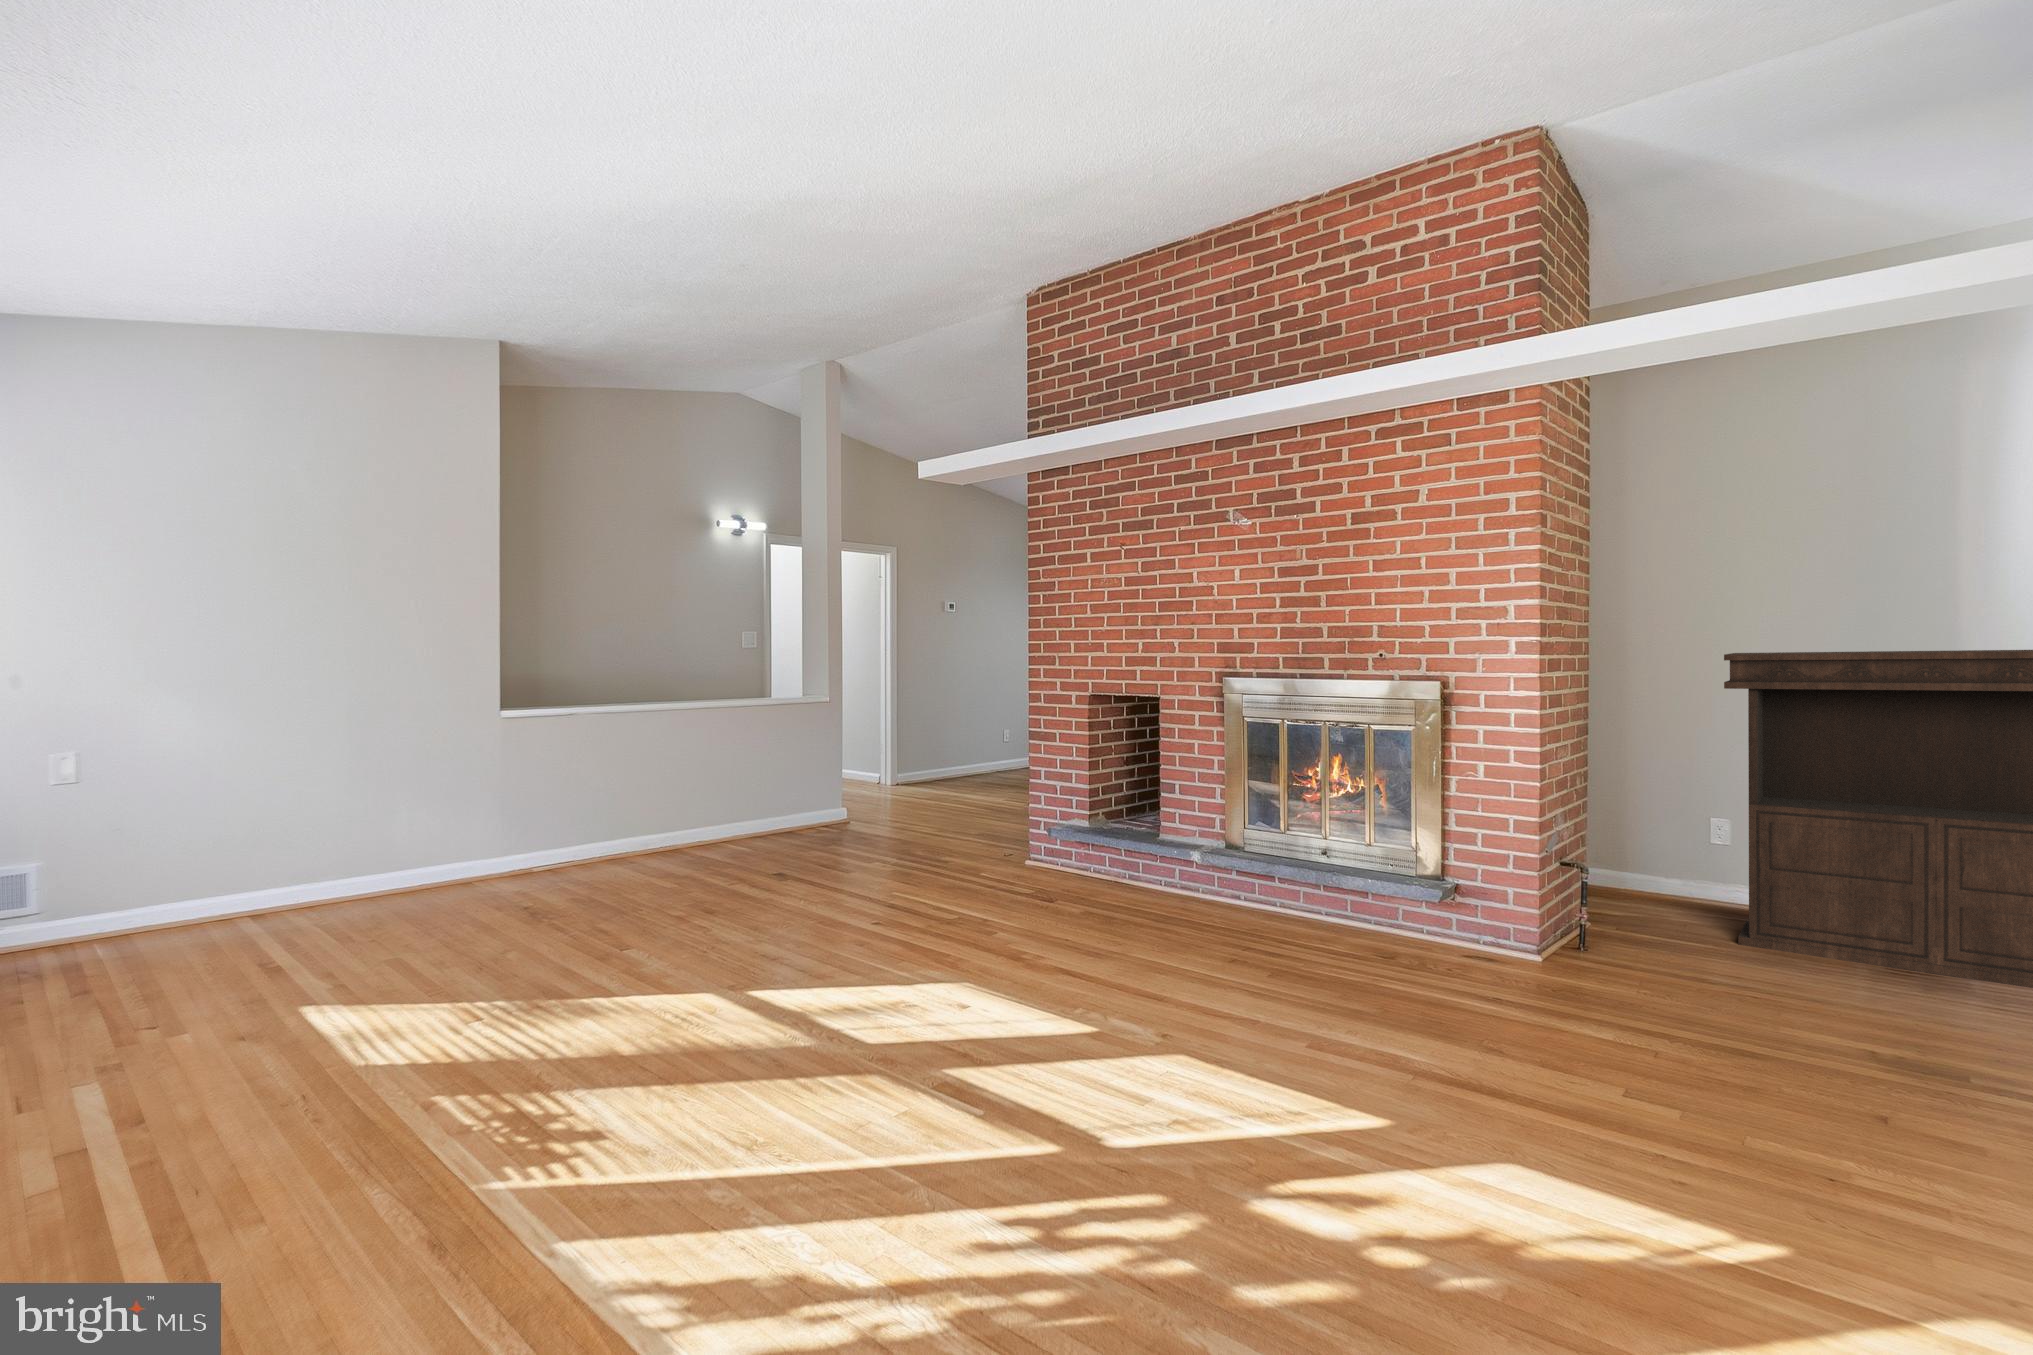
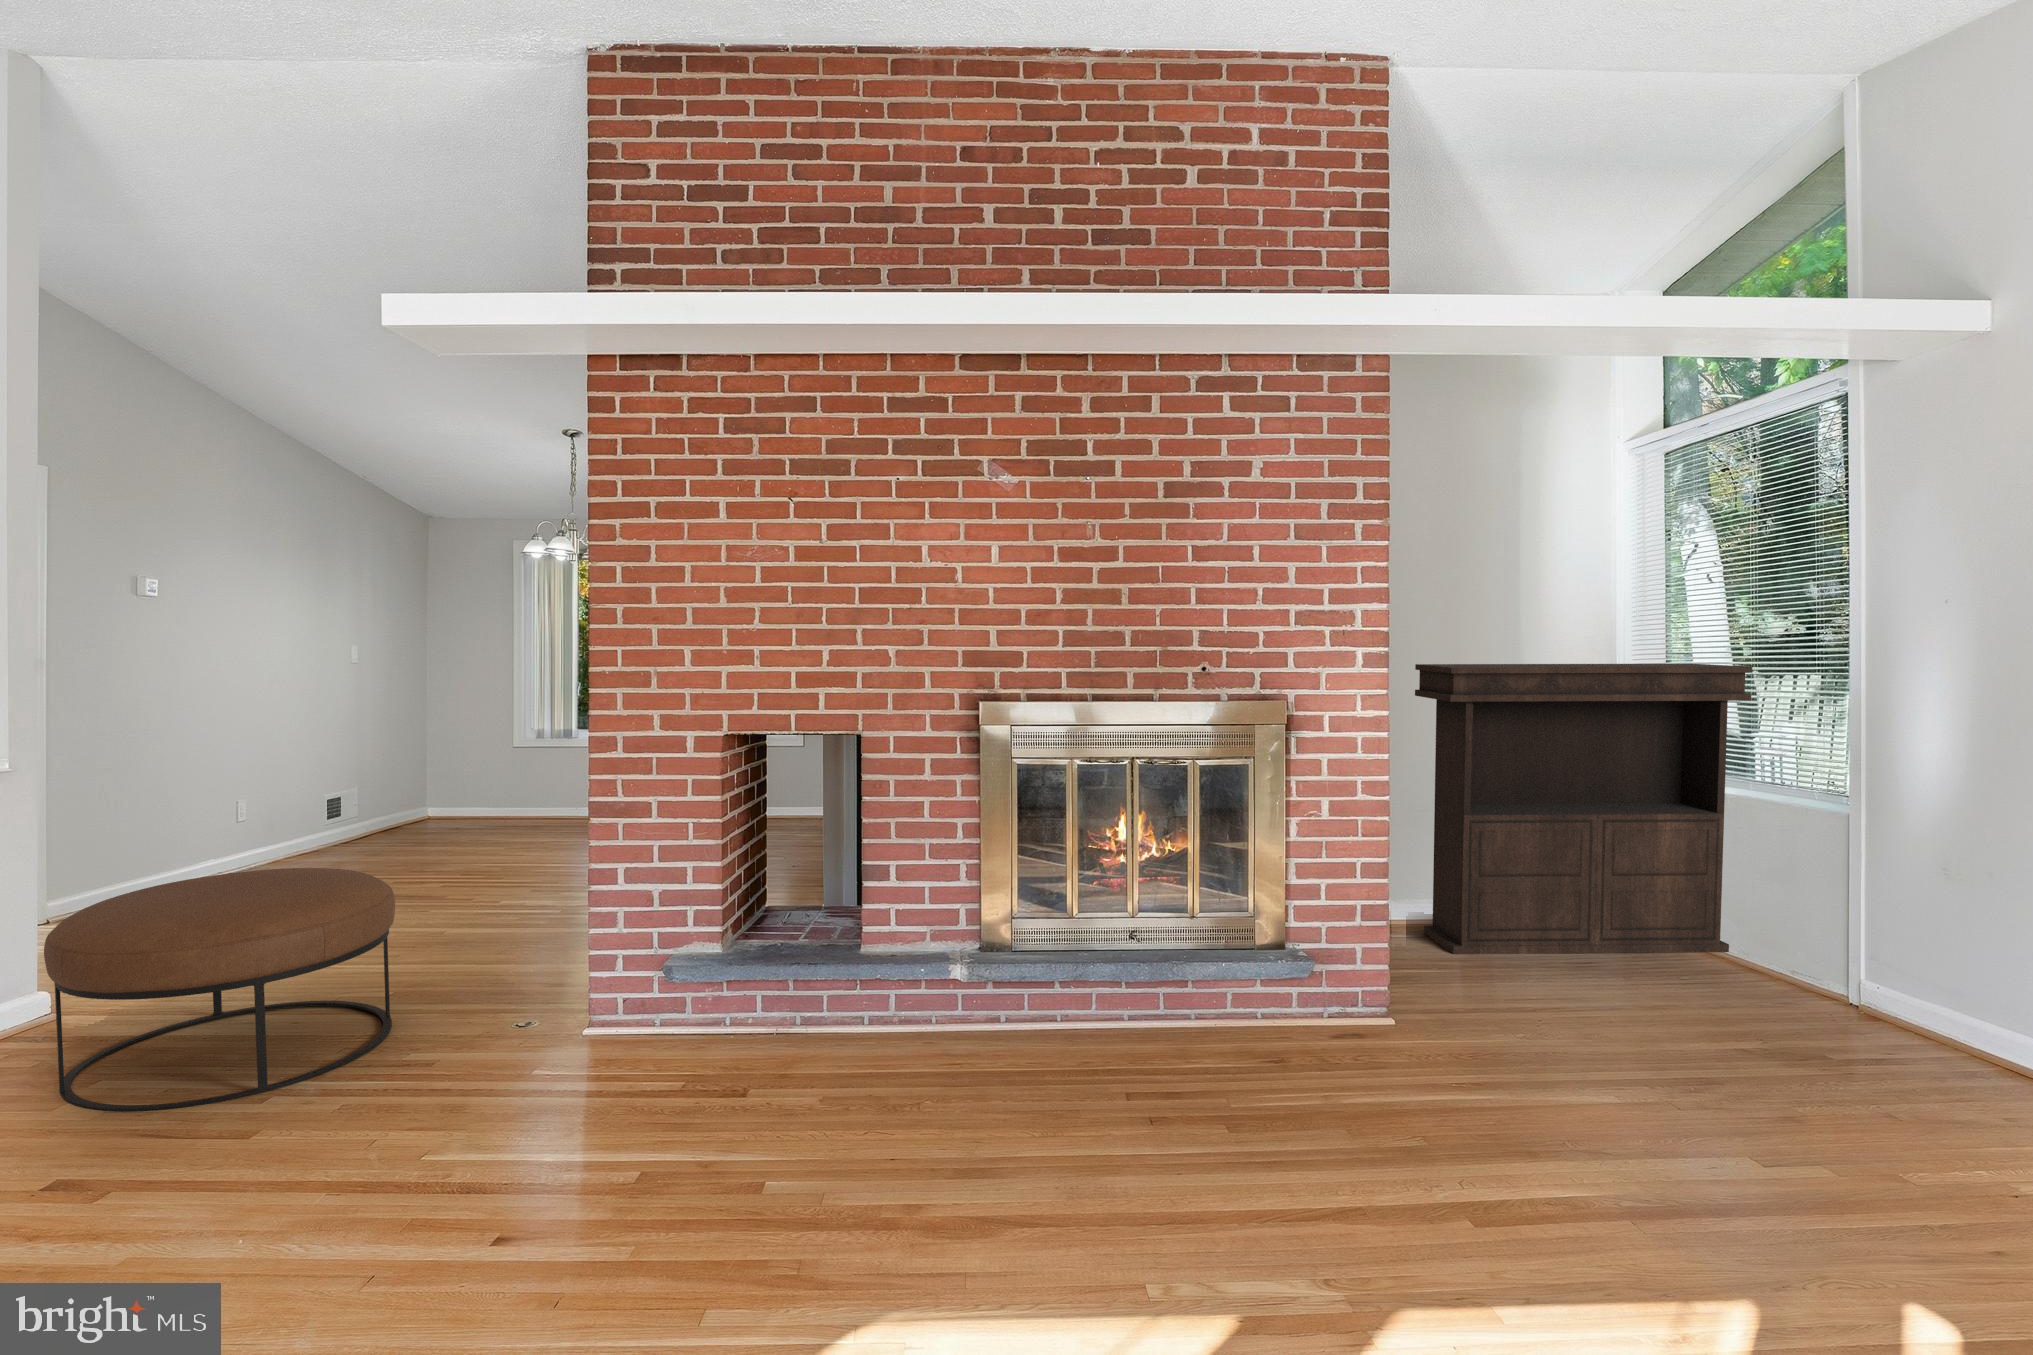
ottoman: none [805,766,946,867] -> present [44,868,395,1112]

